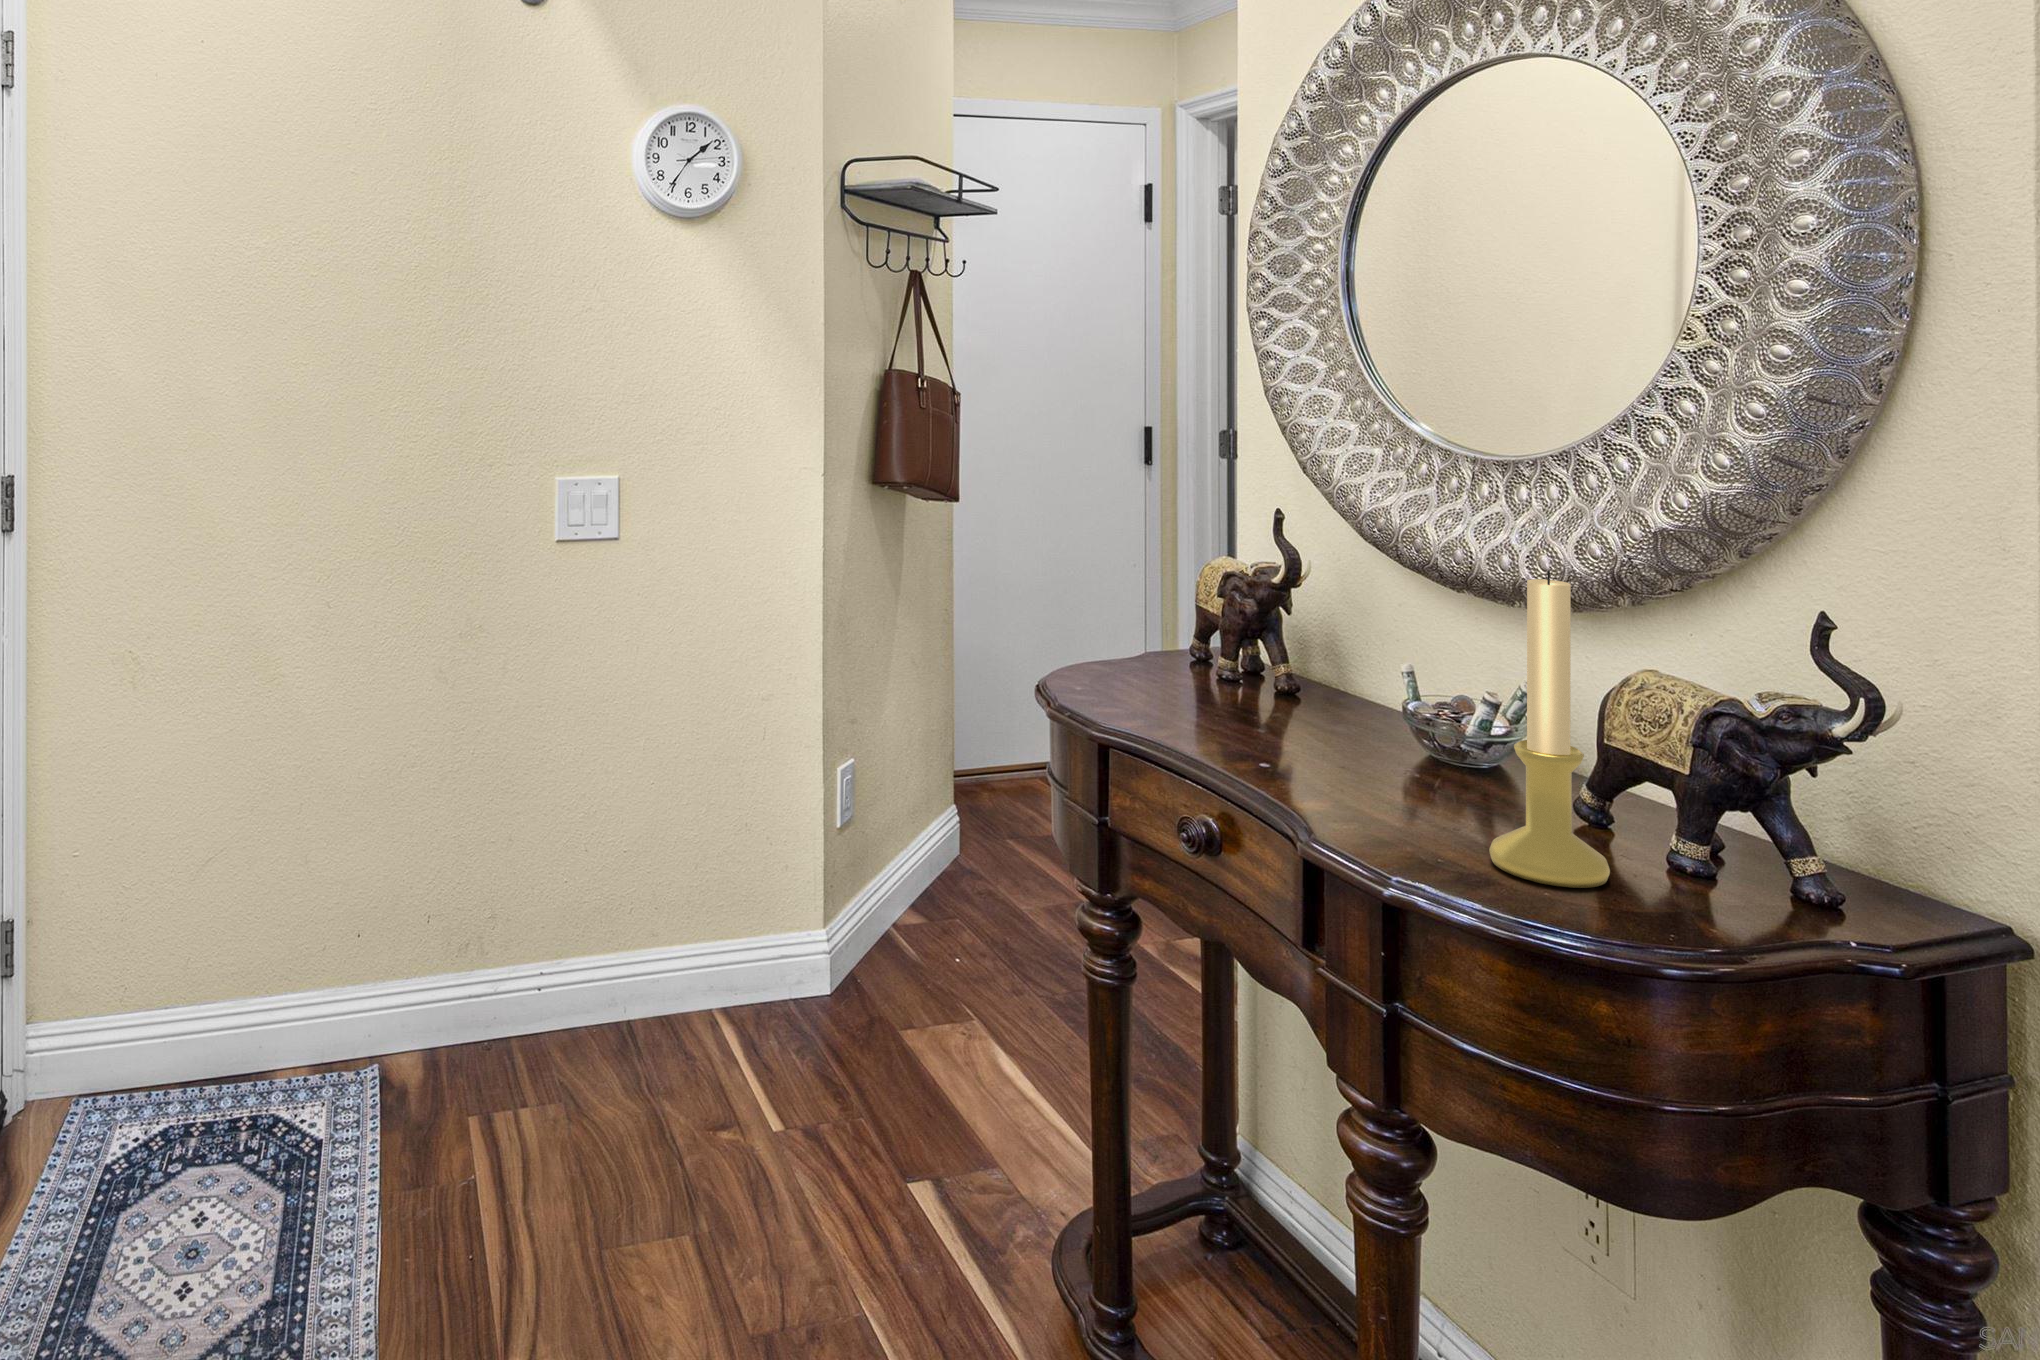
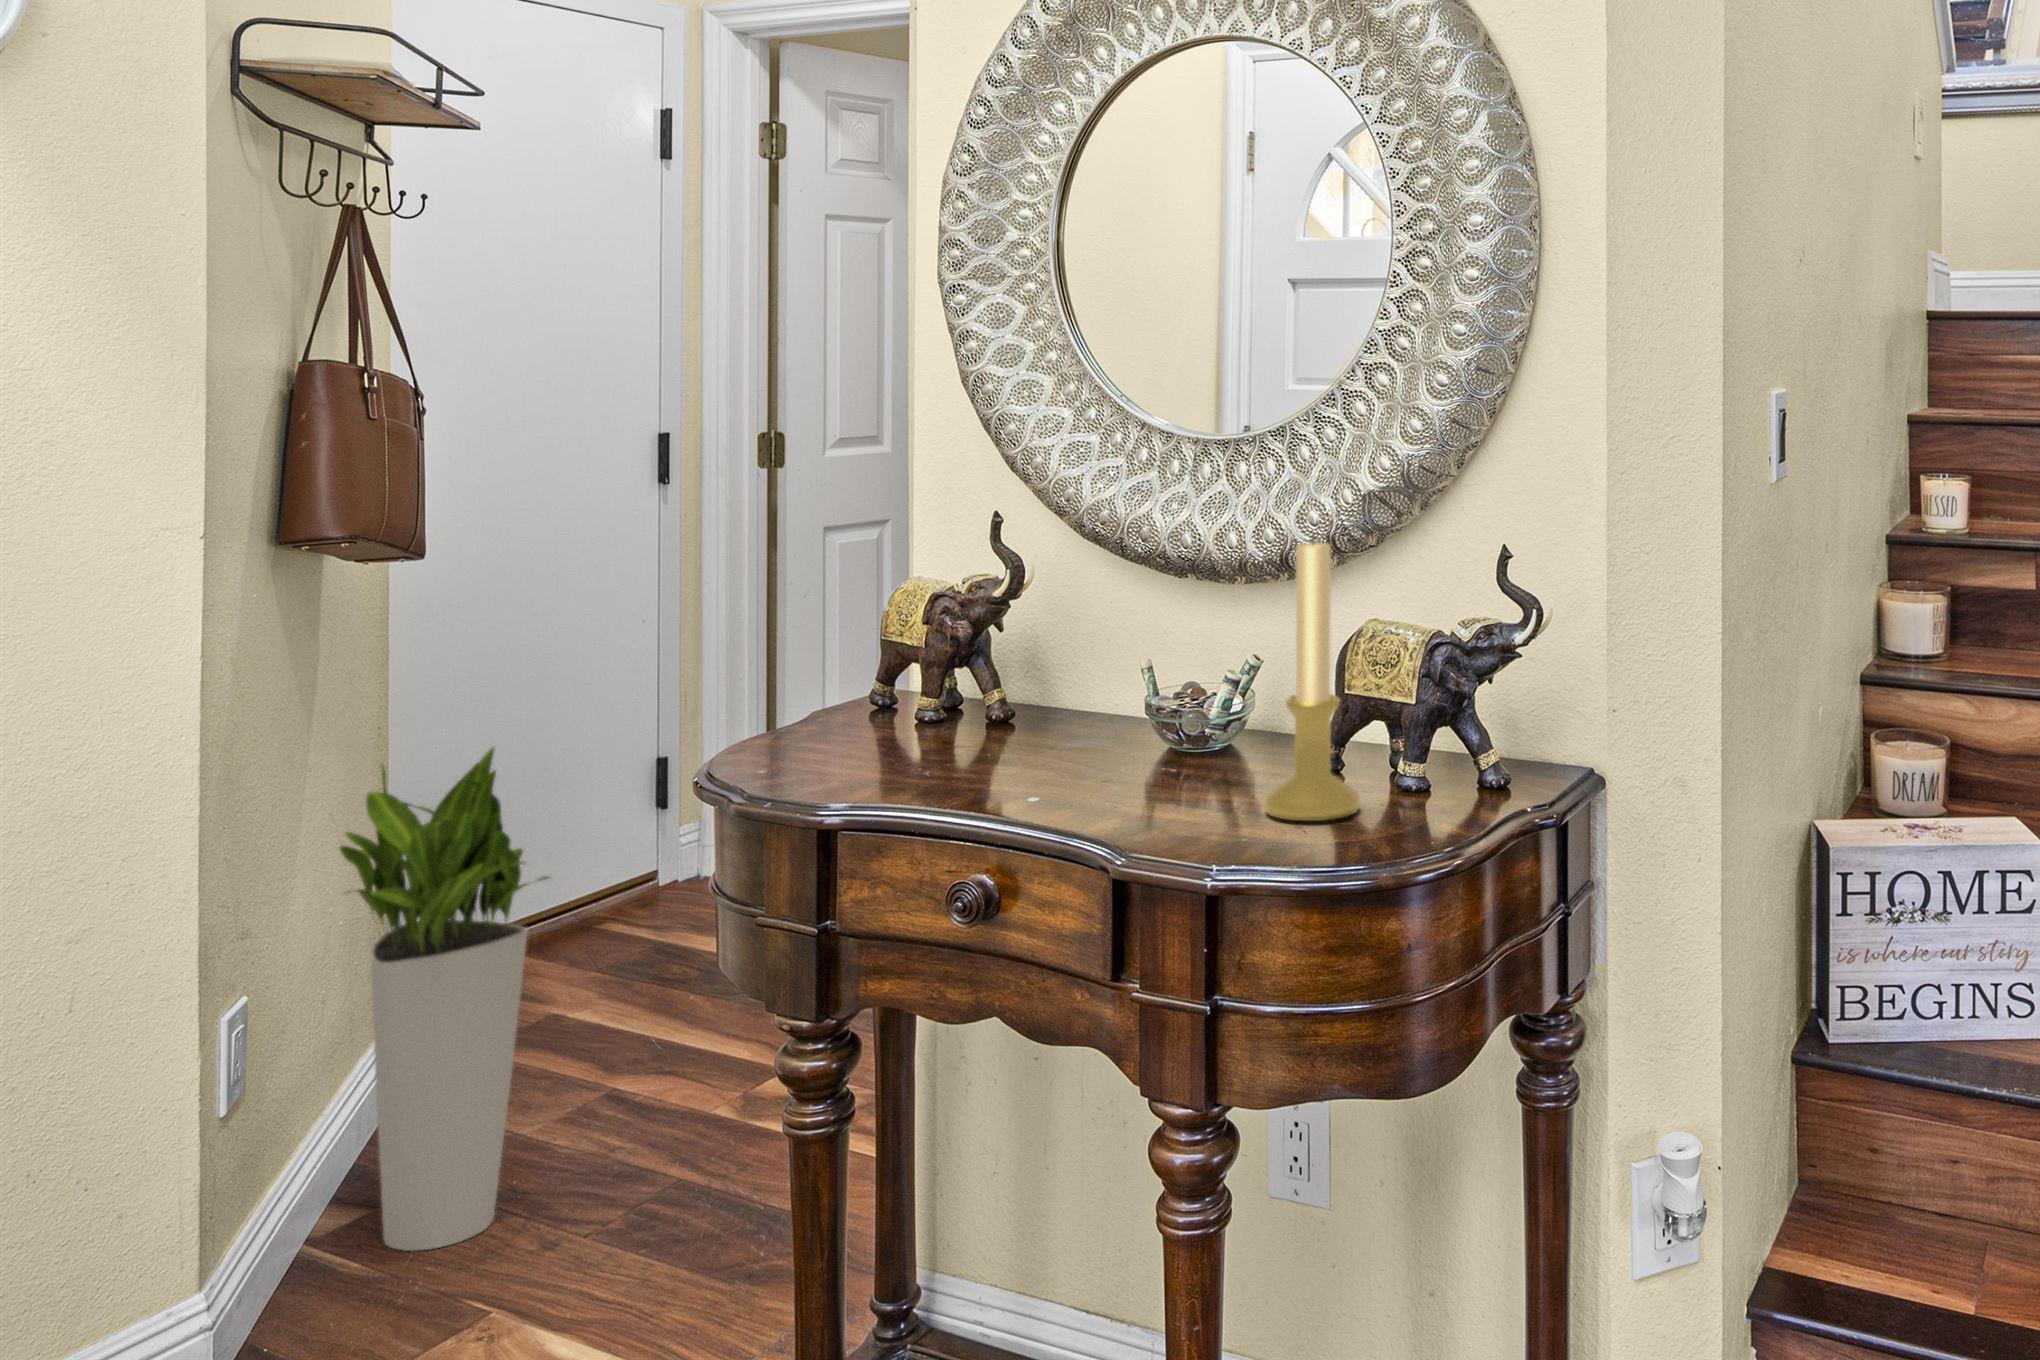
planter: none [878,641,1008,989] -> present [340,748,549,1251]

